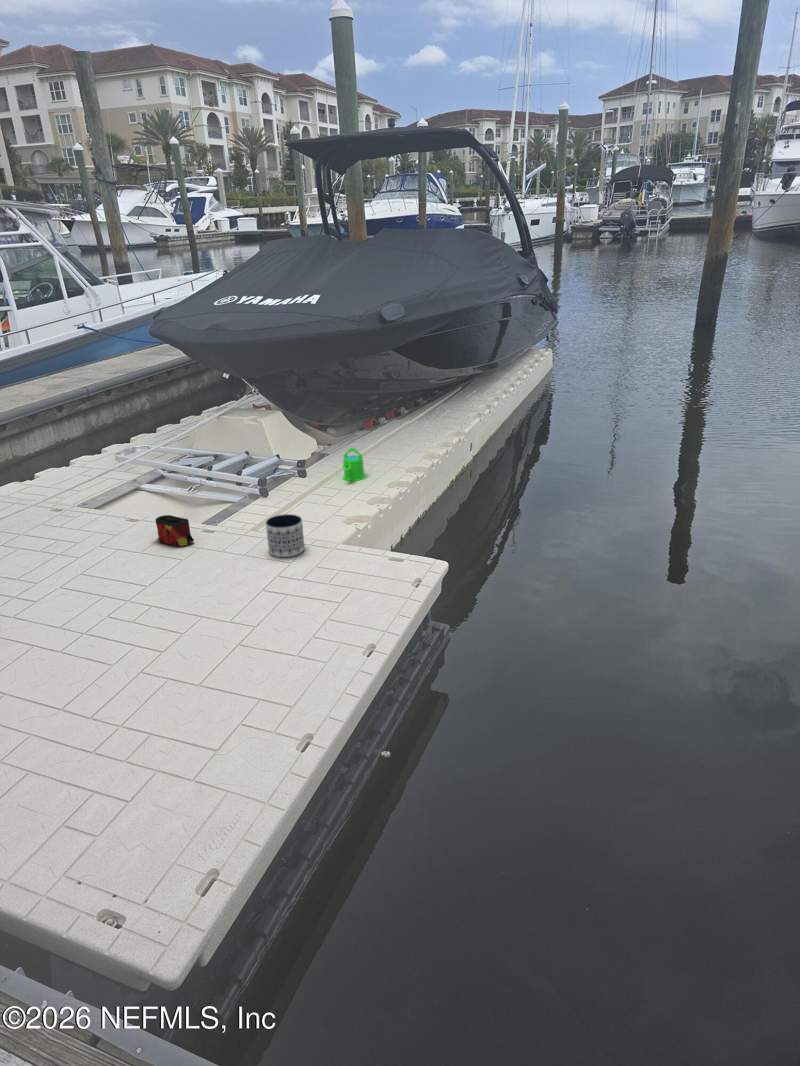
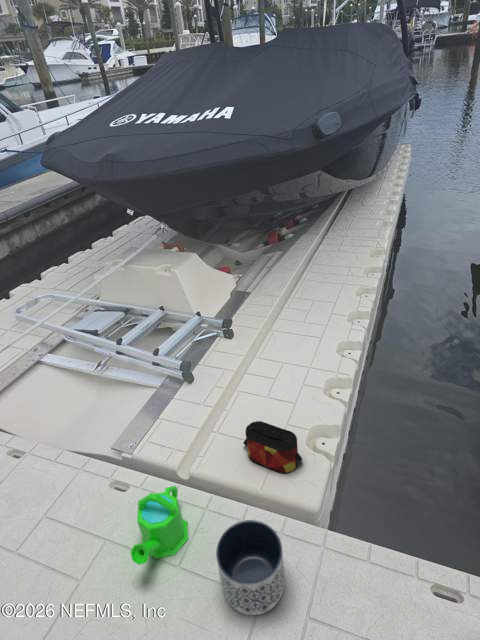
watering can: present [343,448,366,481] -> present [130,486,188,565]
bag: present [156,515,194,547] -> present [243,421,302,474]

